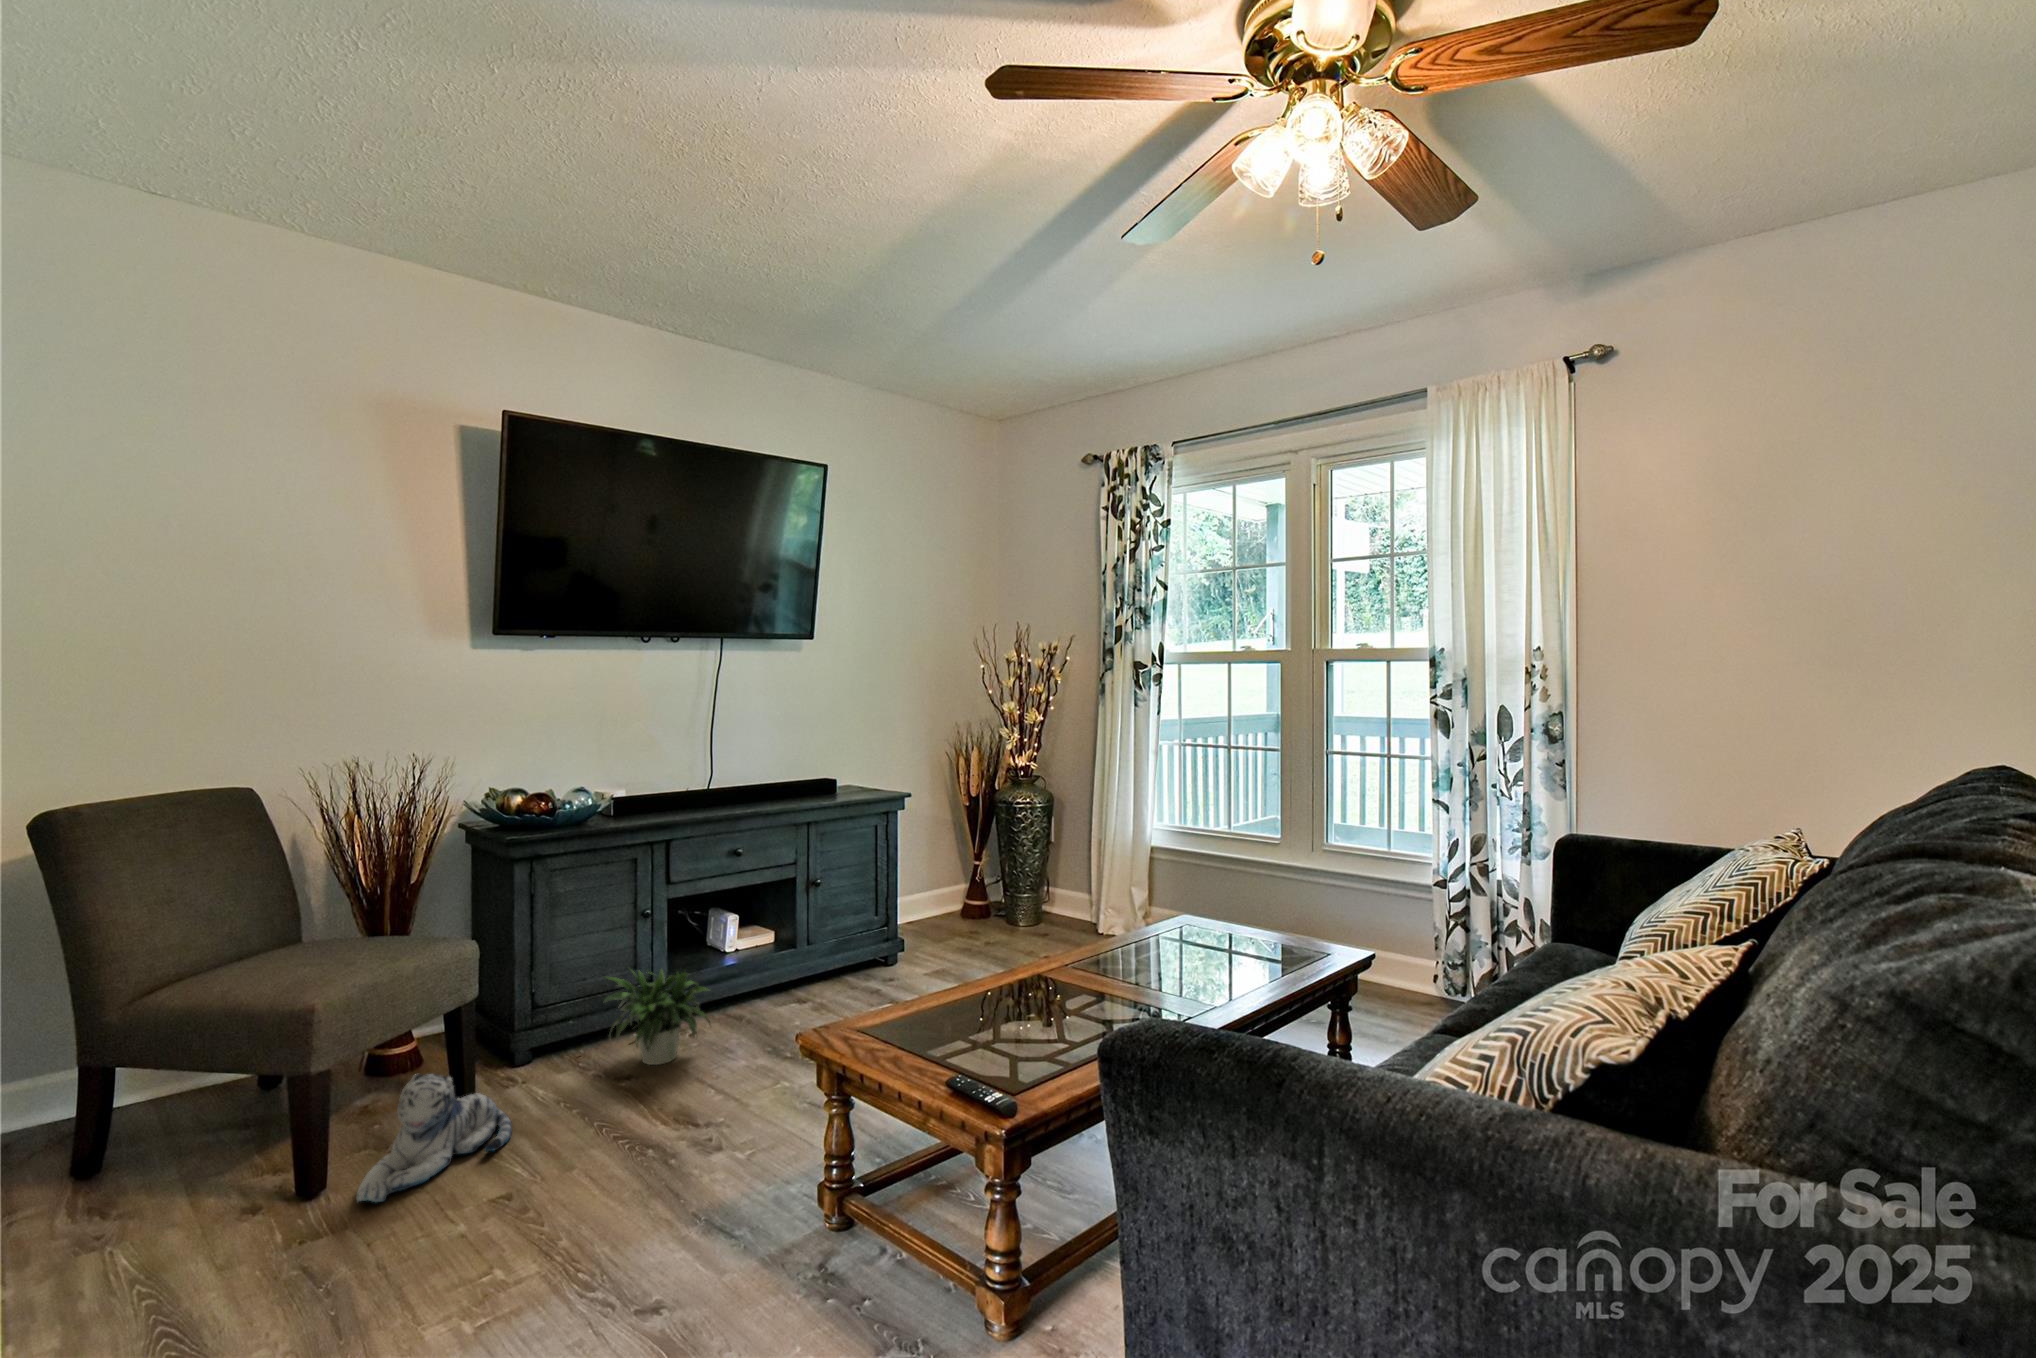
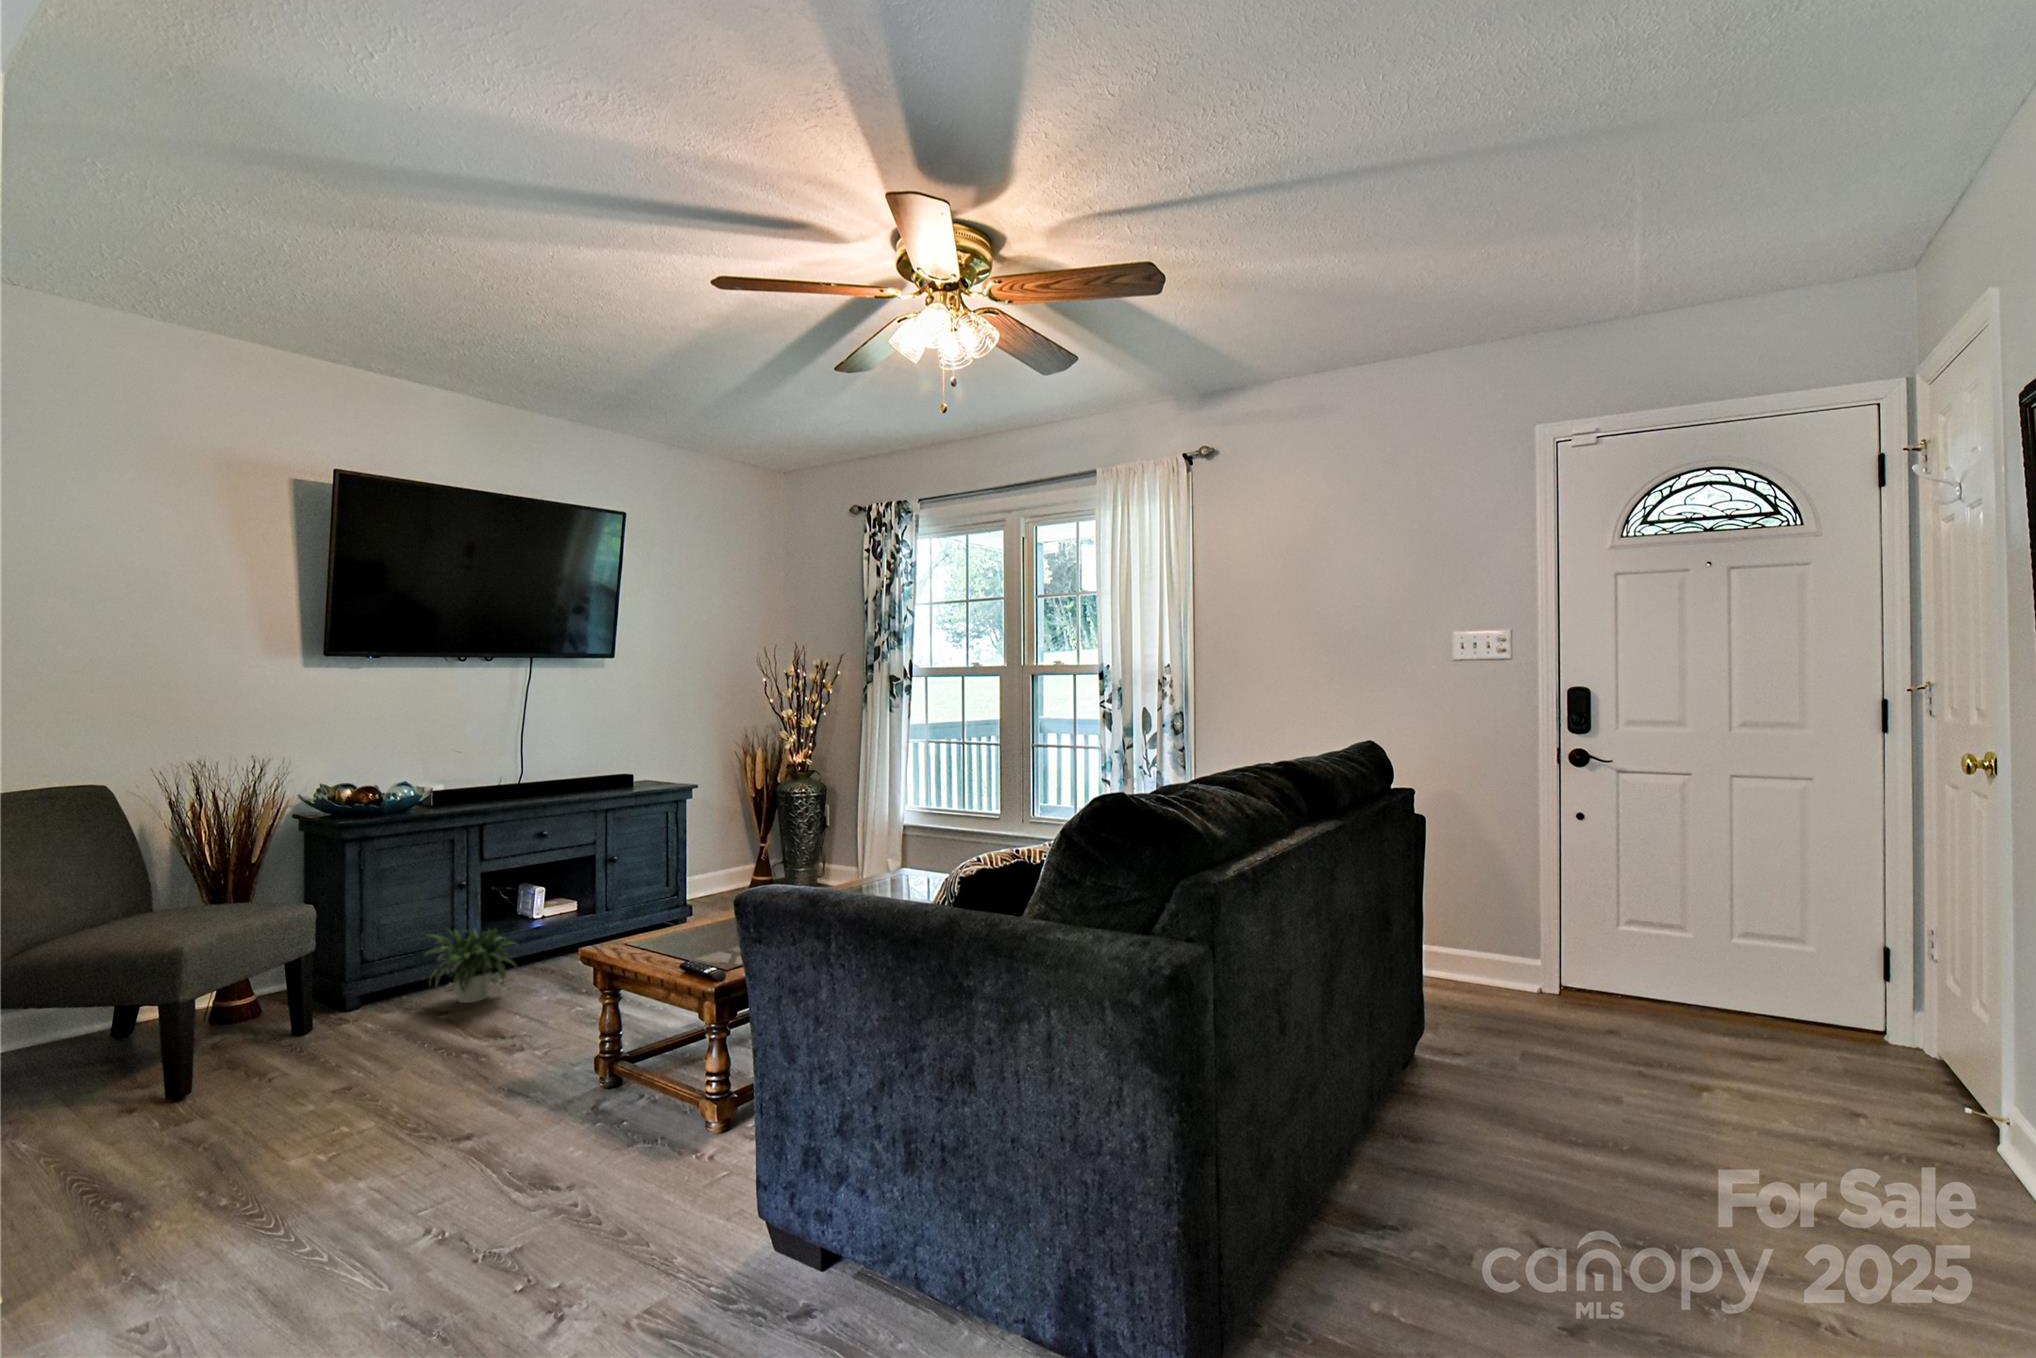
plush toy: present [356,1074,512,1203] -> none [225,1003,350,1097]

